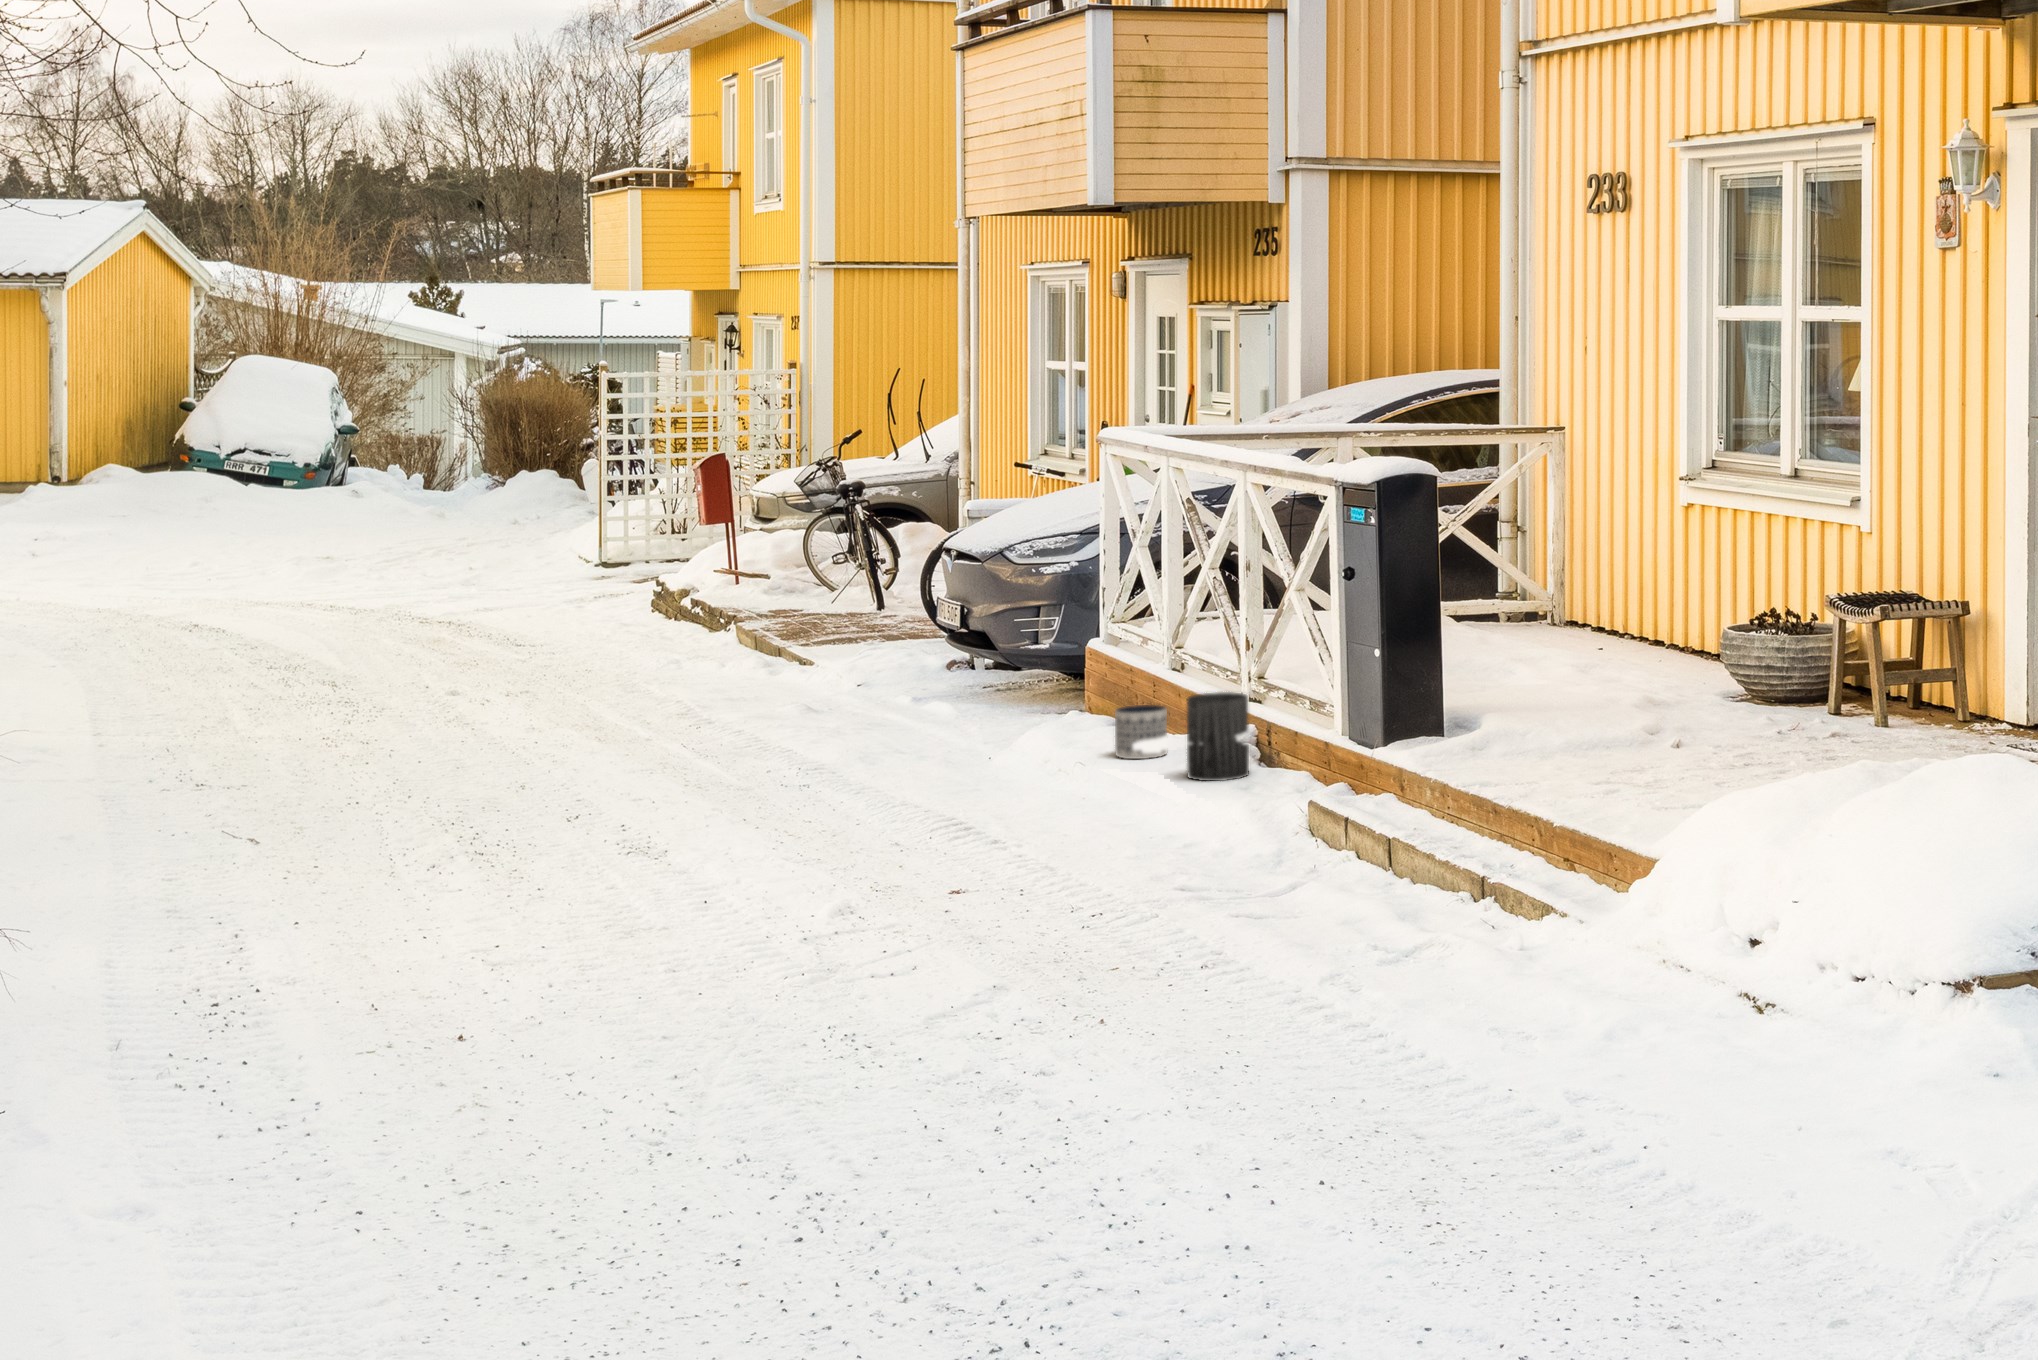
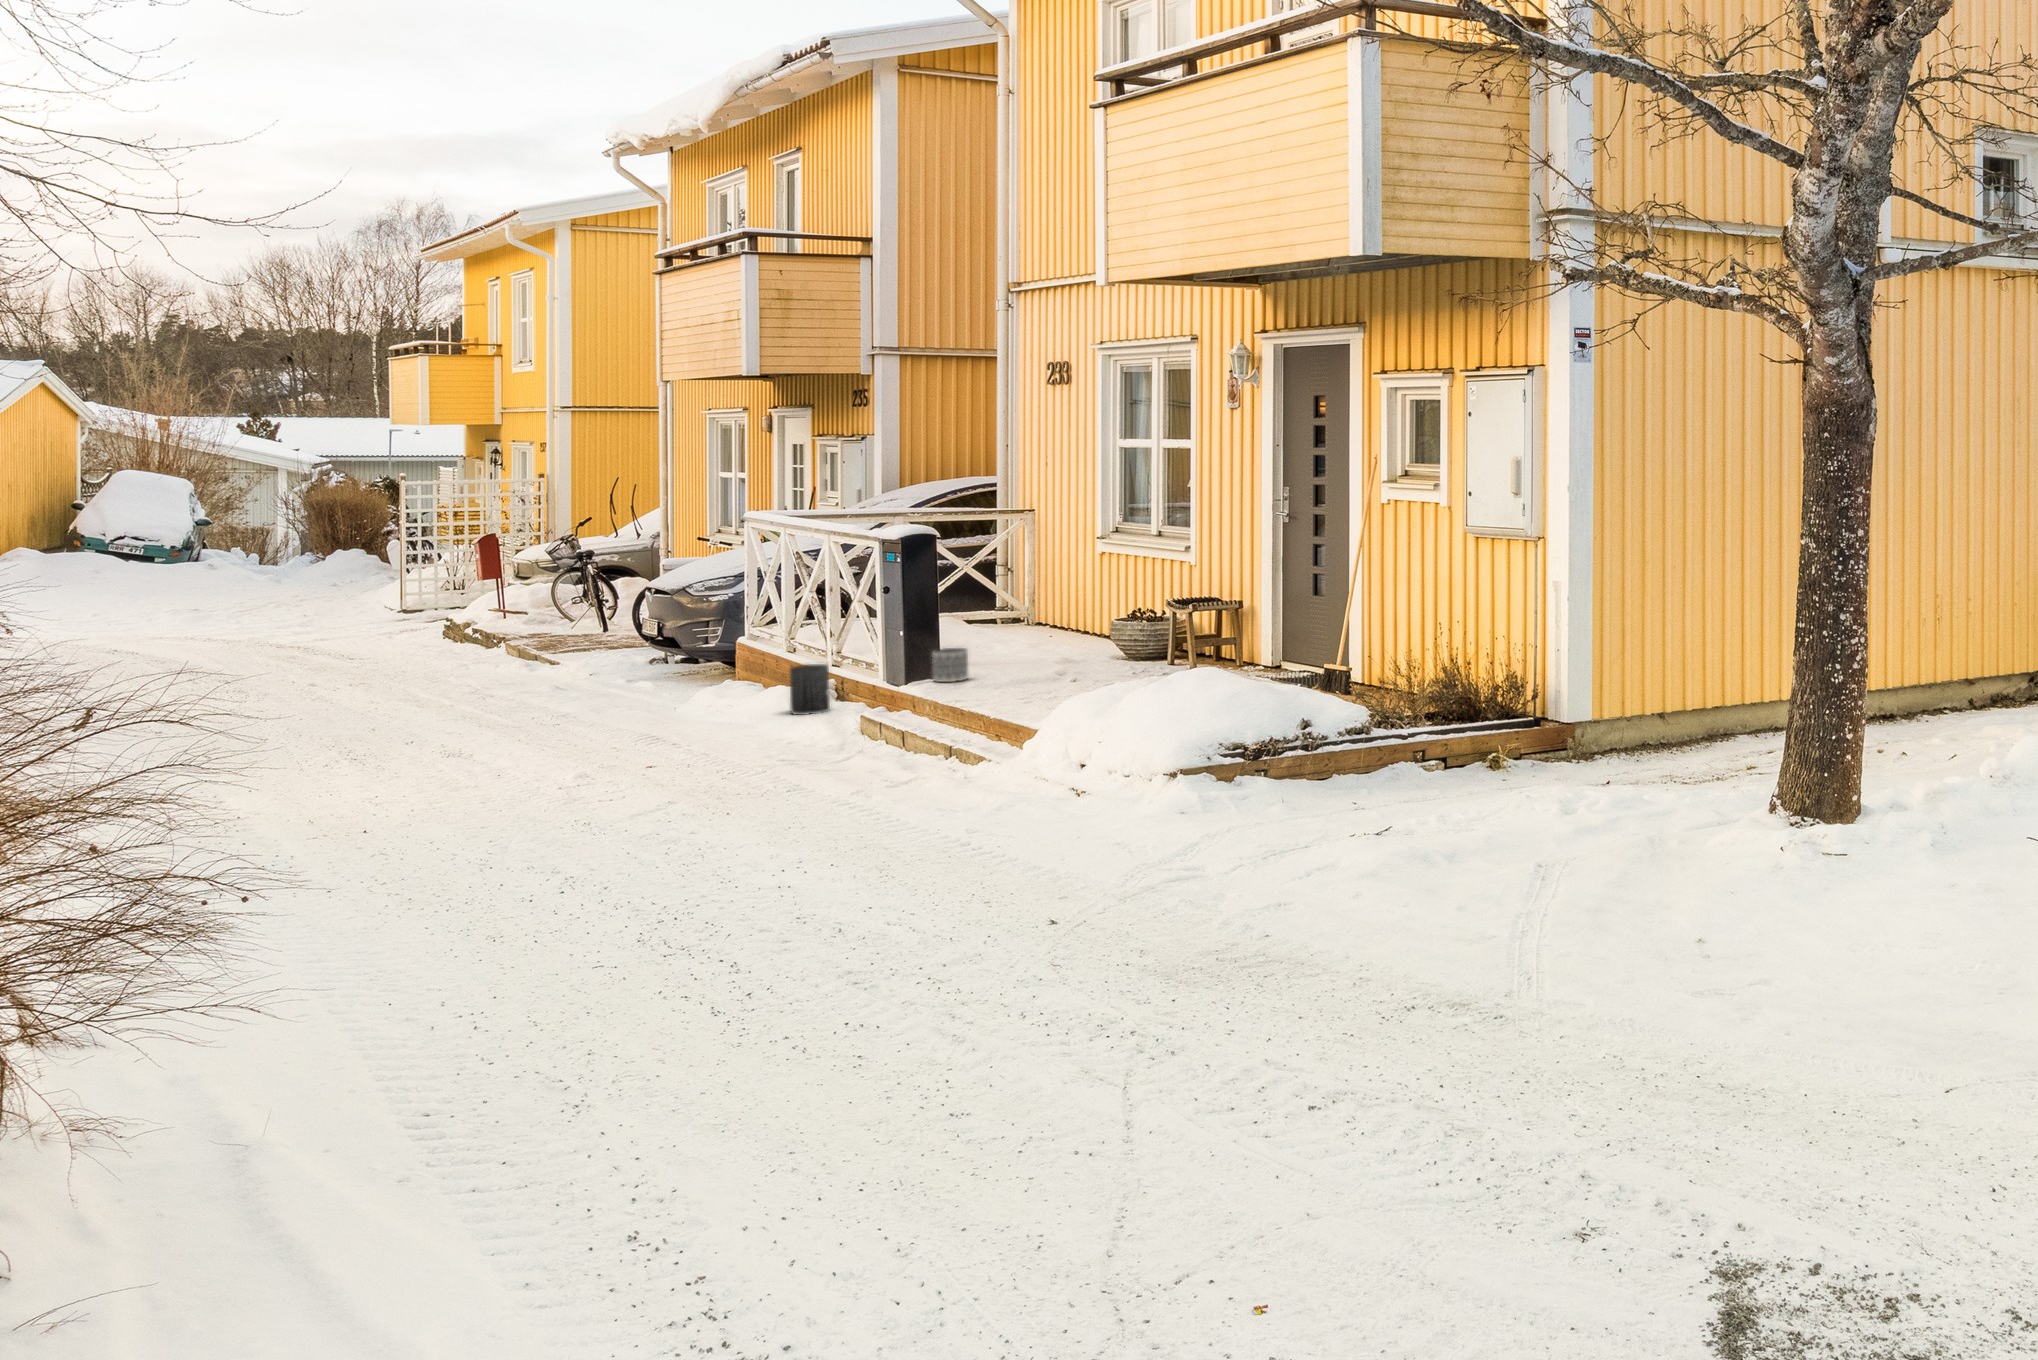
planter: present [1115,705,1167,759] -> present [932,648,969,682]

